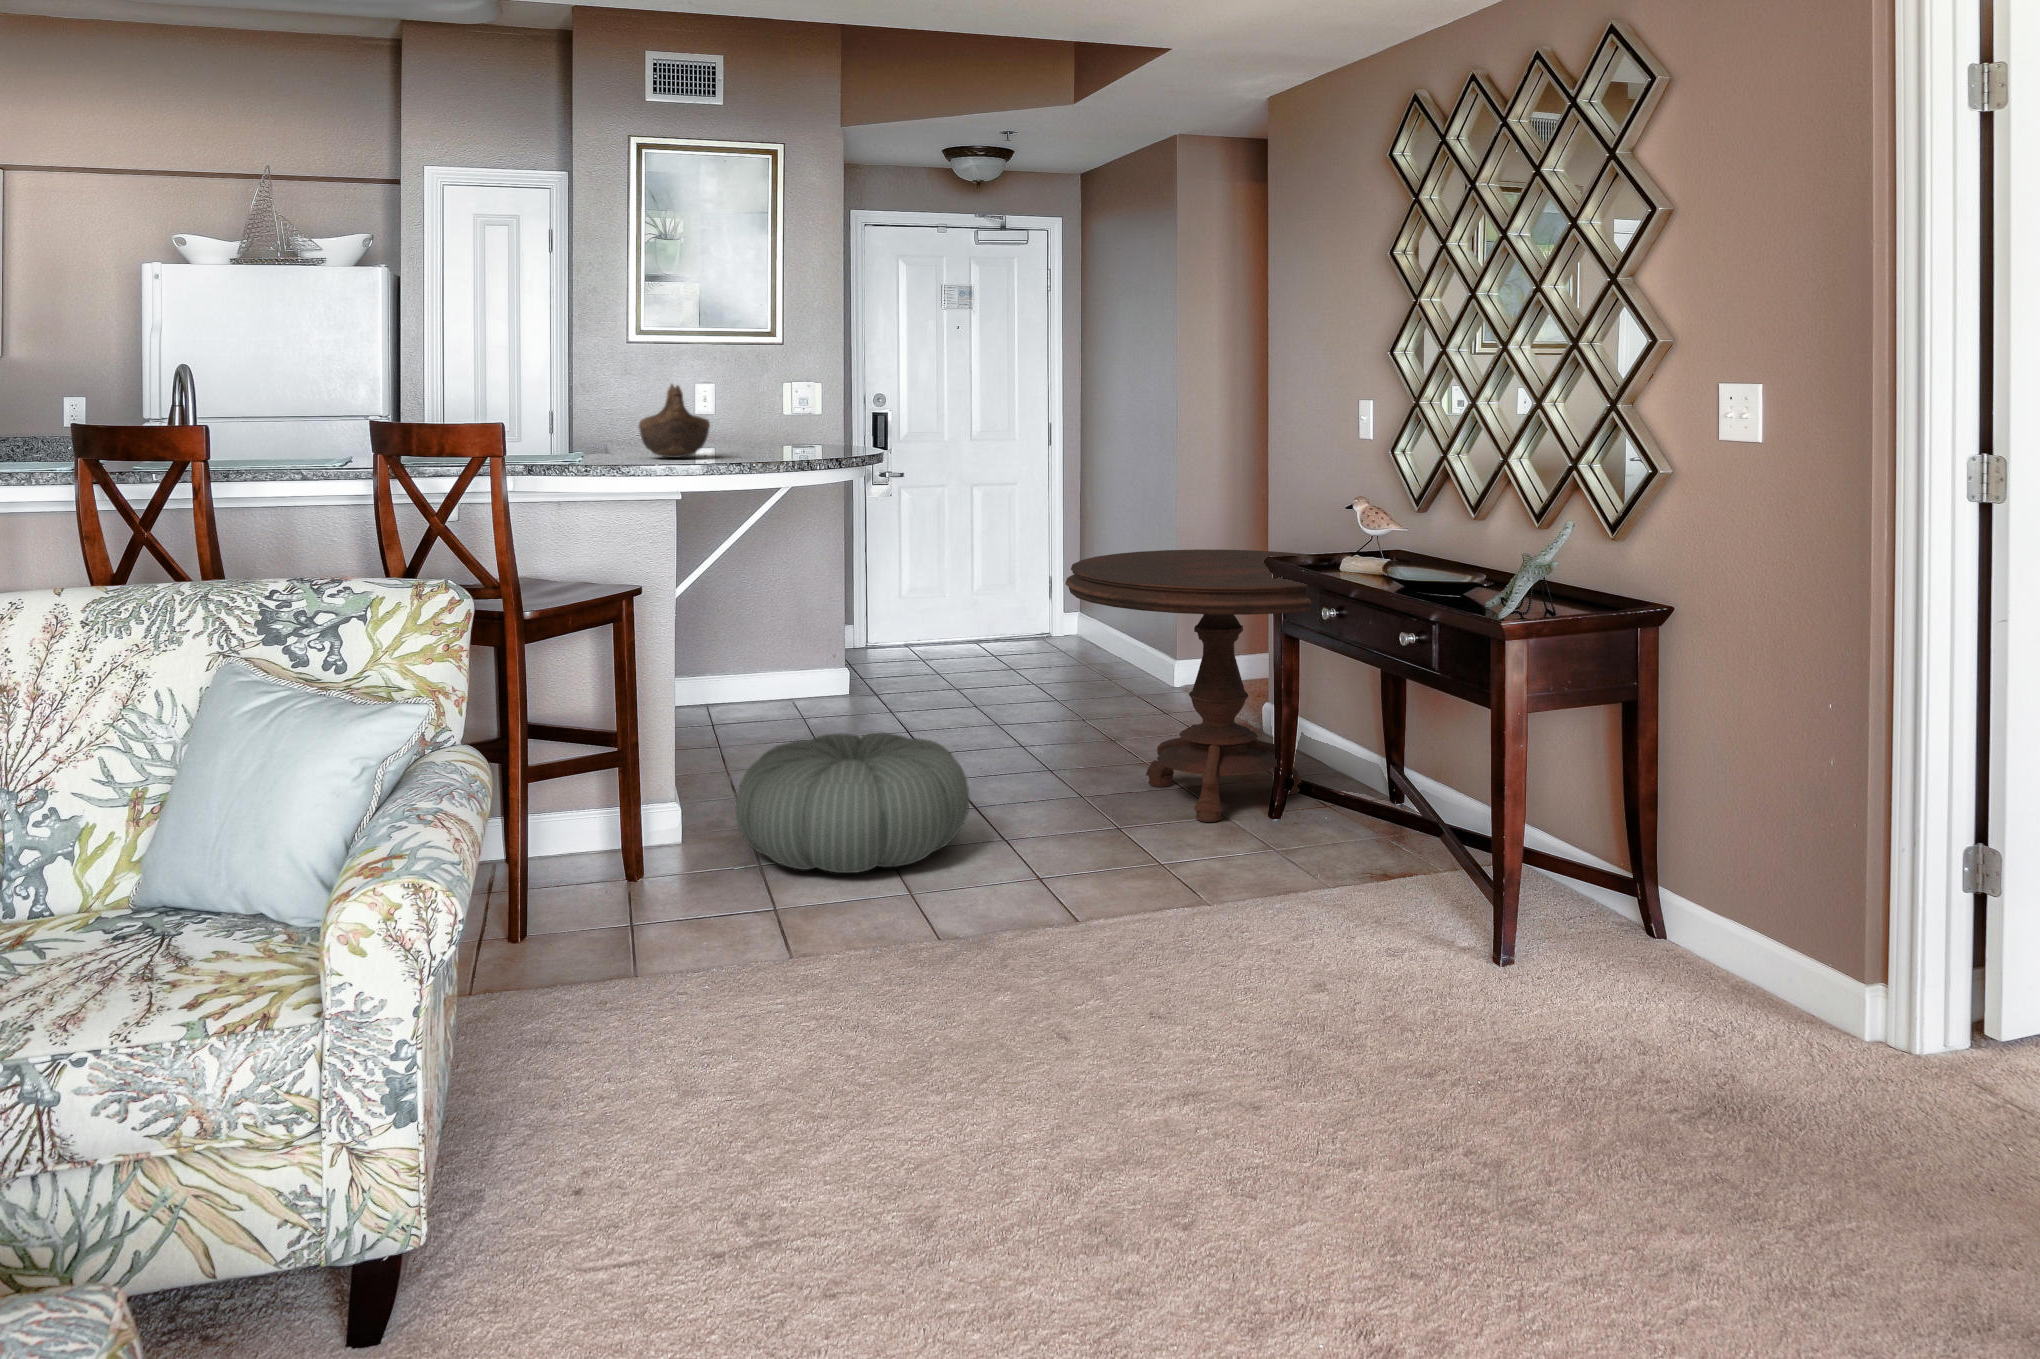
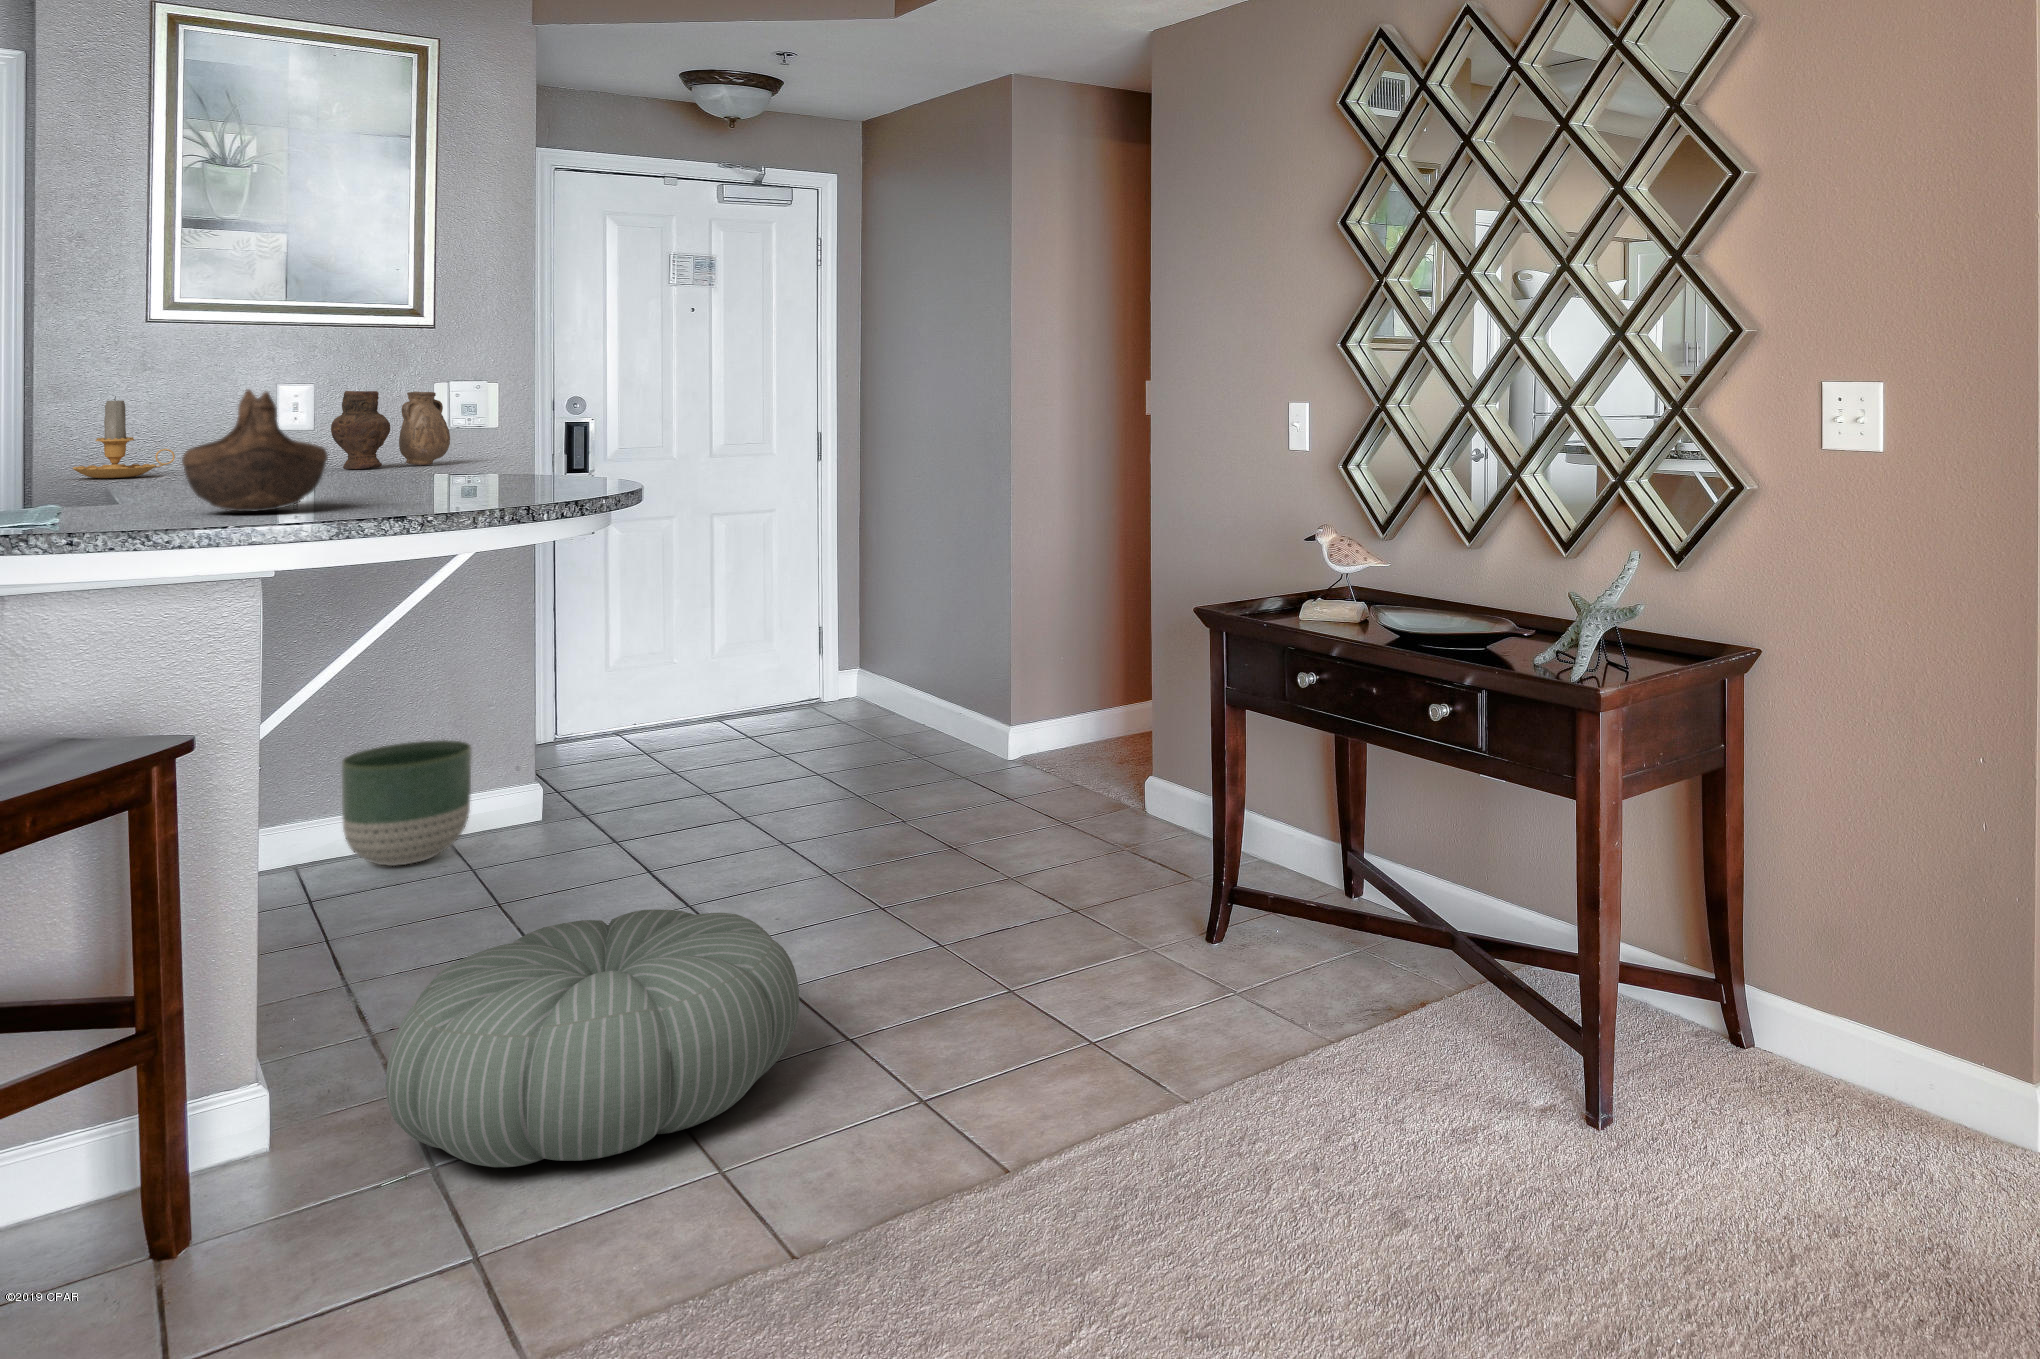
vase: none [725,386,792,439] -> present [331,391,450,469]
candle: none [591,388,642,440] -> present [73,396,175,478]
side table: present [1065,549,1312,822] -> none [921,593,1336,964]
planter: none [731,628,805,709] -> present [342,740,472,866]

